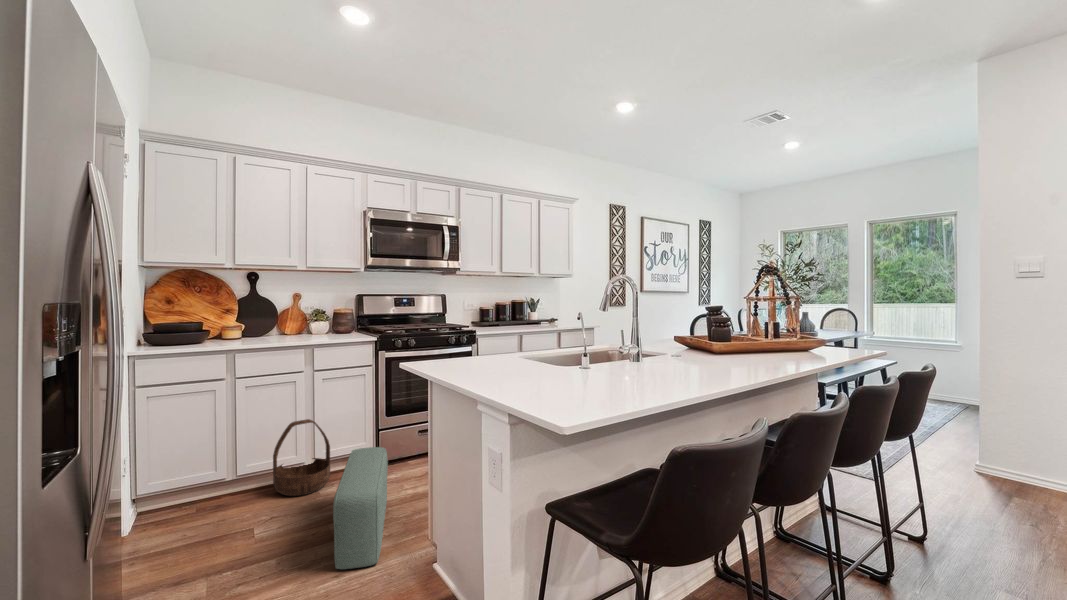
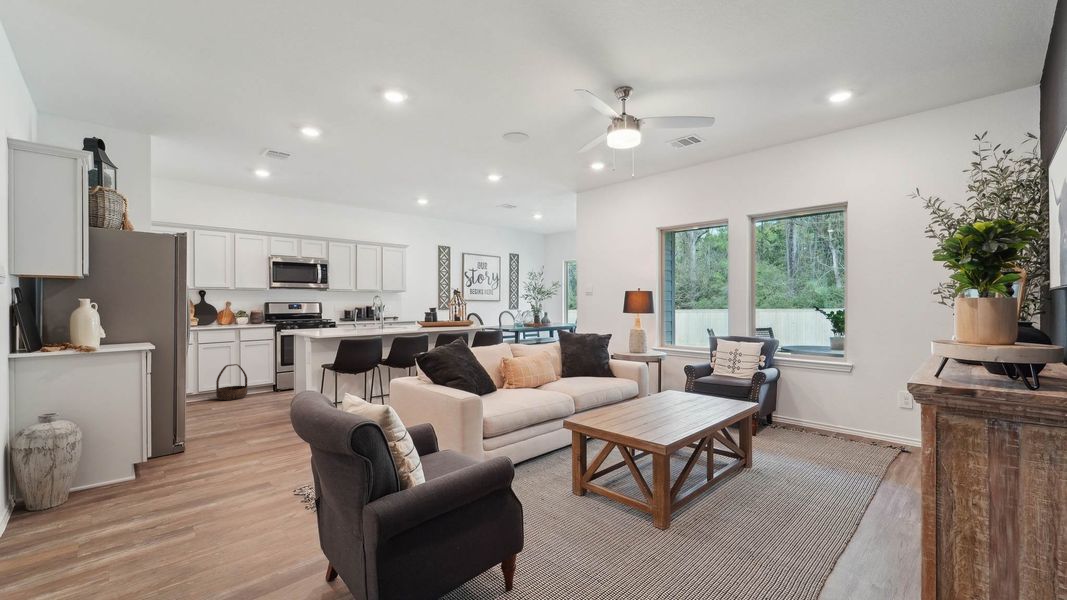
pouf: present [333,447,388,569] -> none [247,373,276,413]

